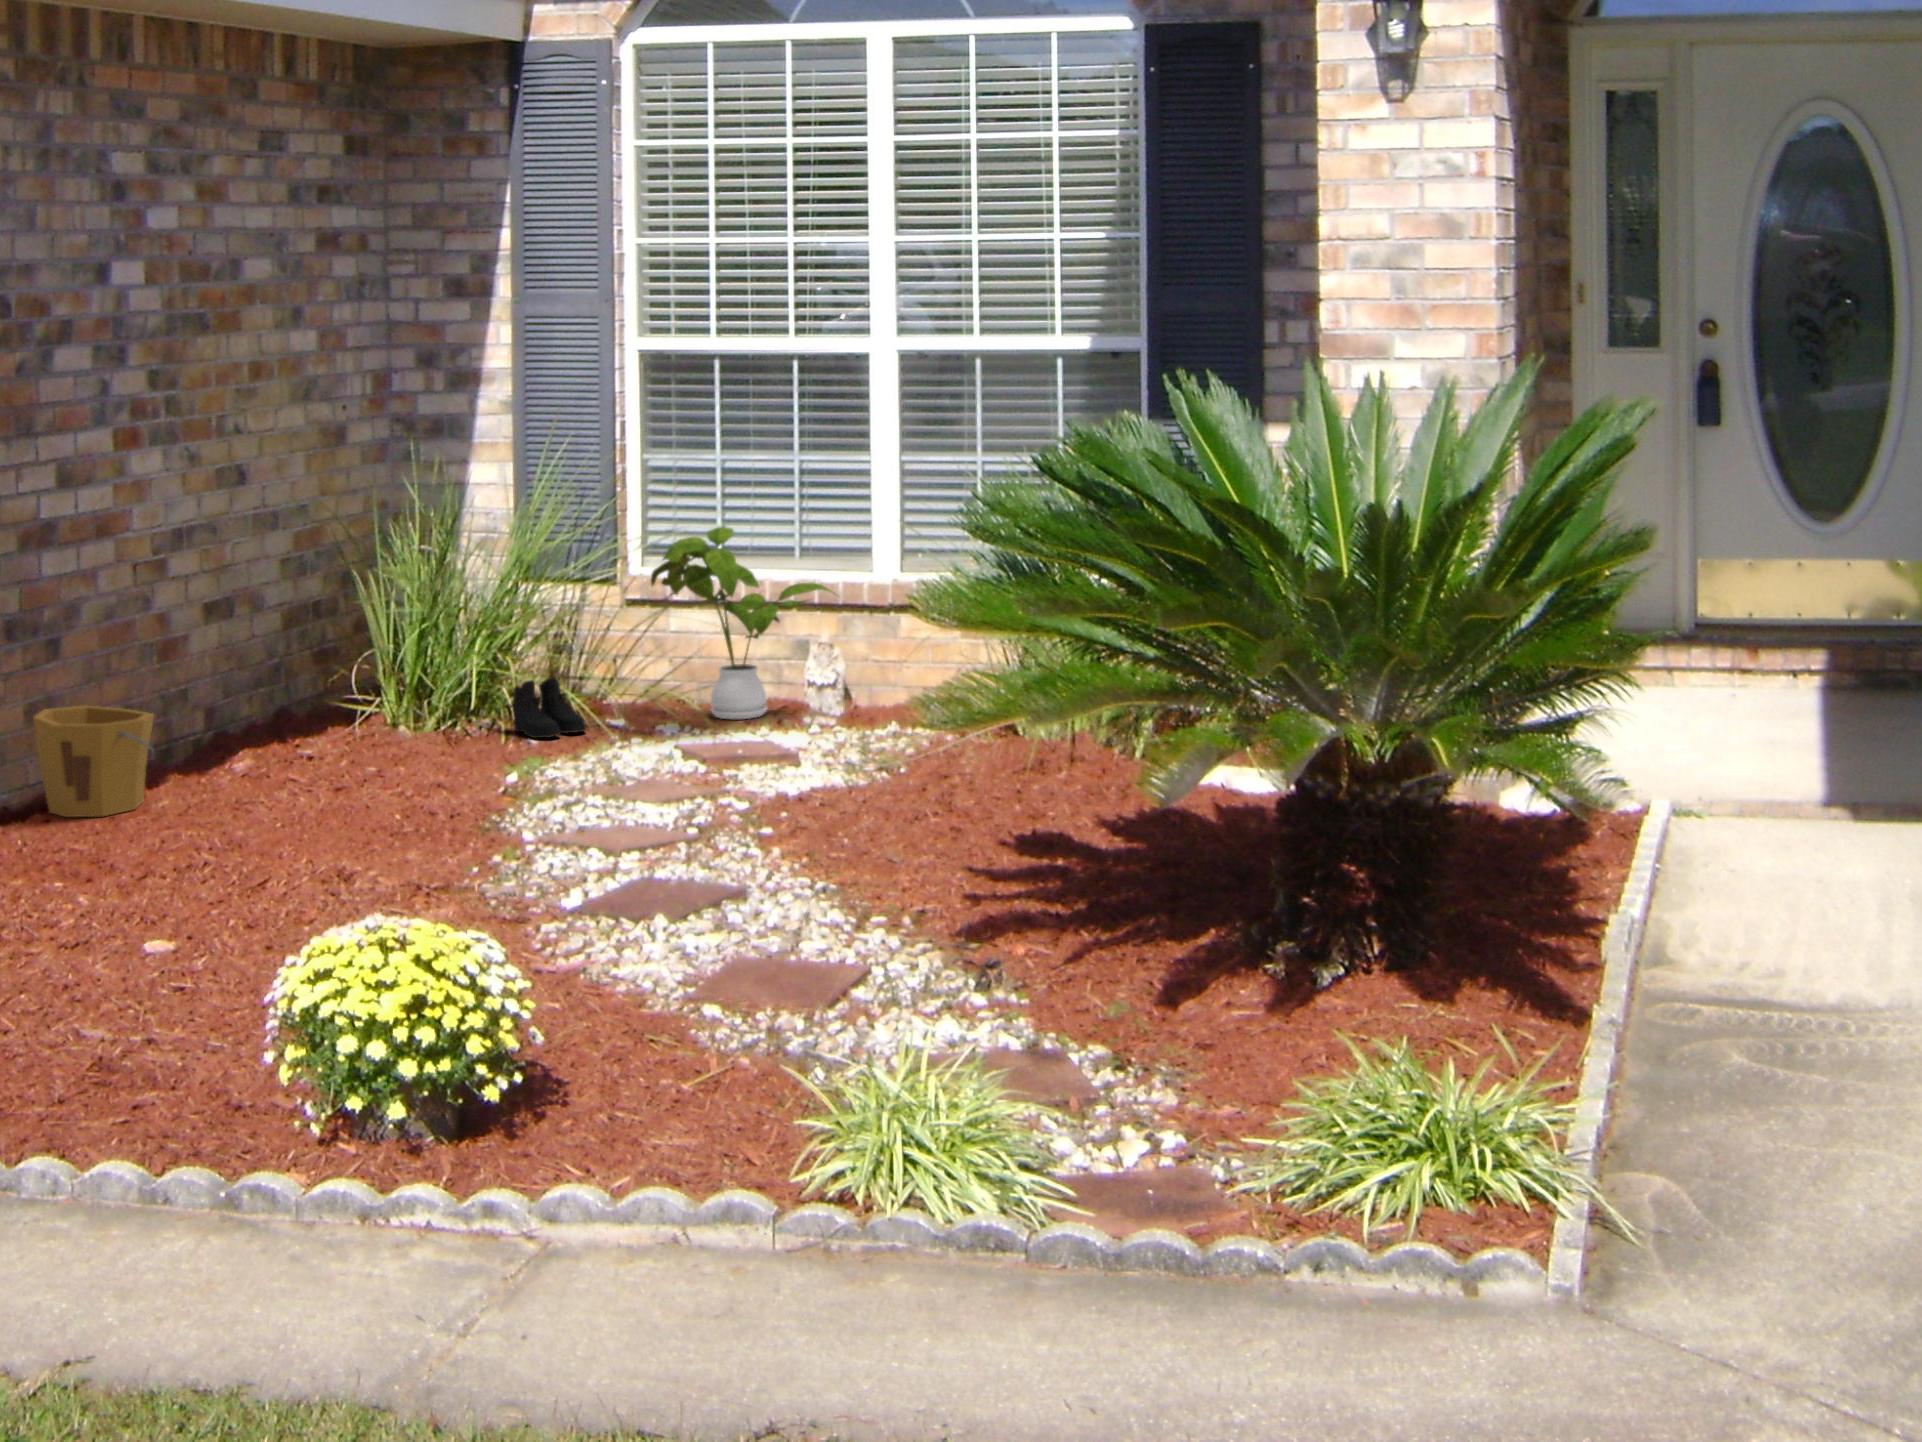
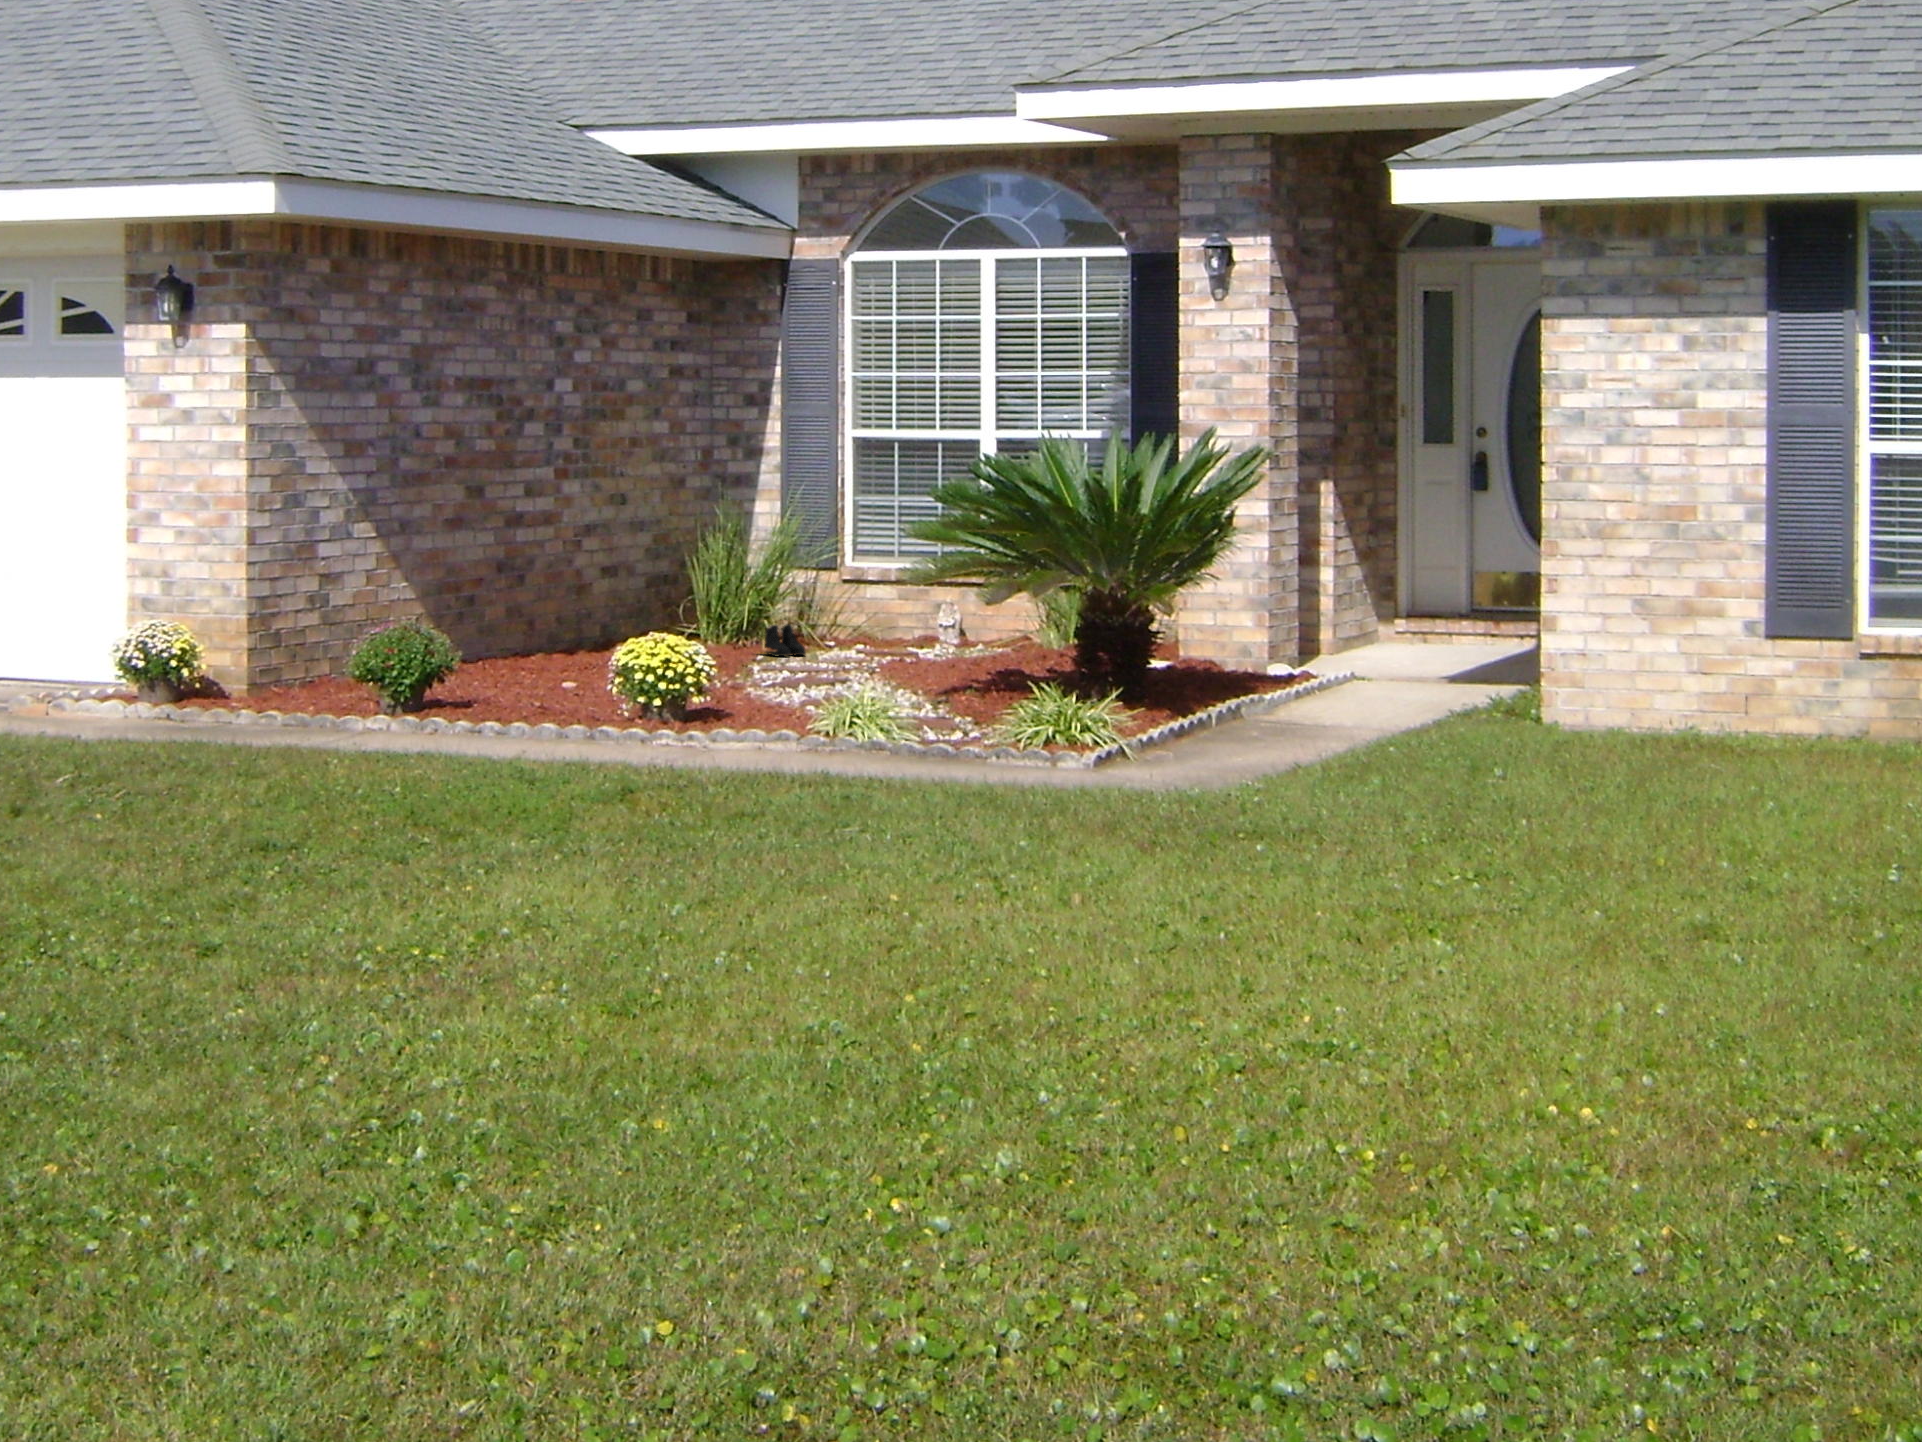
house plant: present [651,527,832,719] -> none [849,540,959,655]
bucket: present [33,706,154,817] -> none [504,614,566,669]

